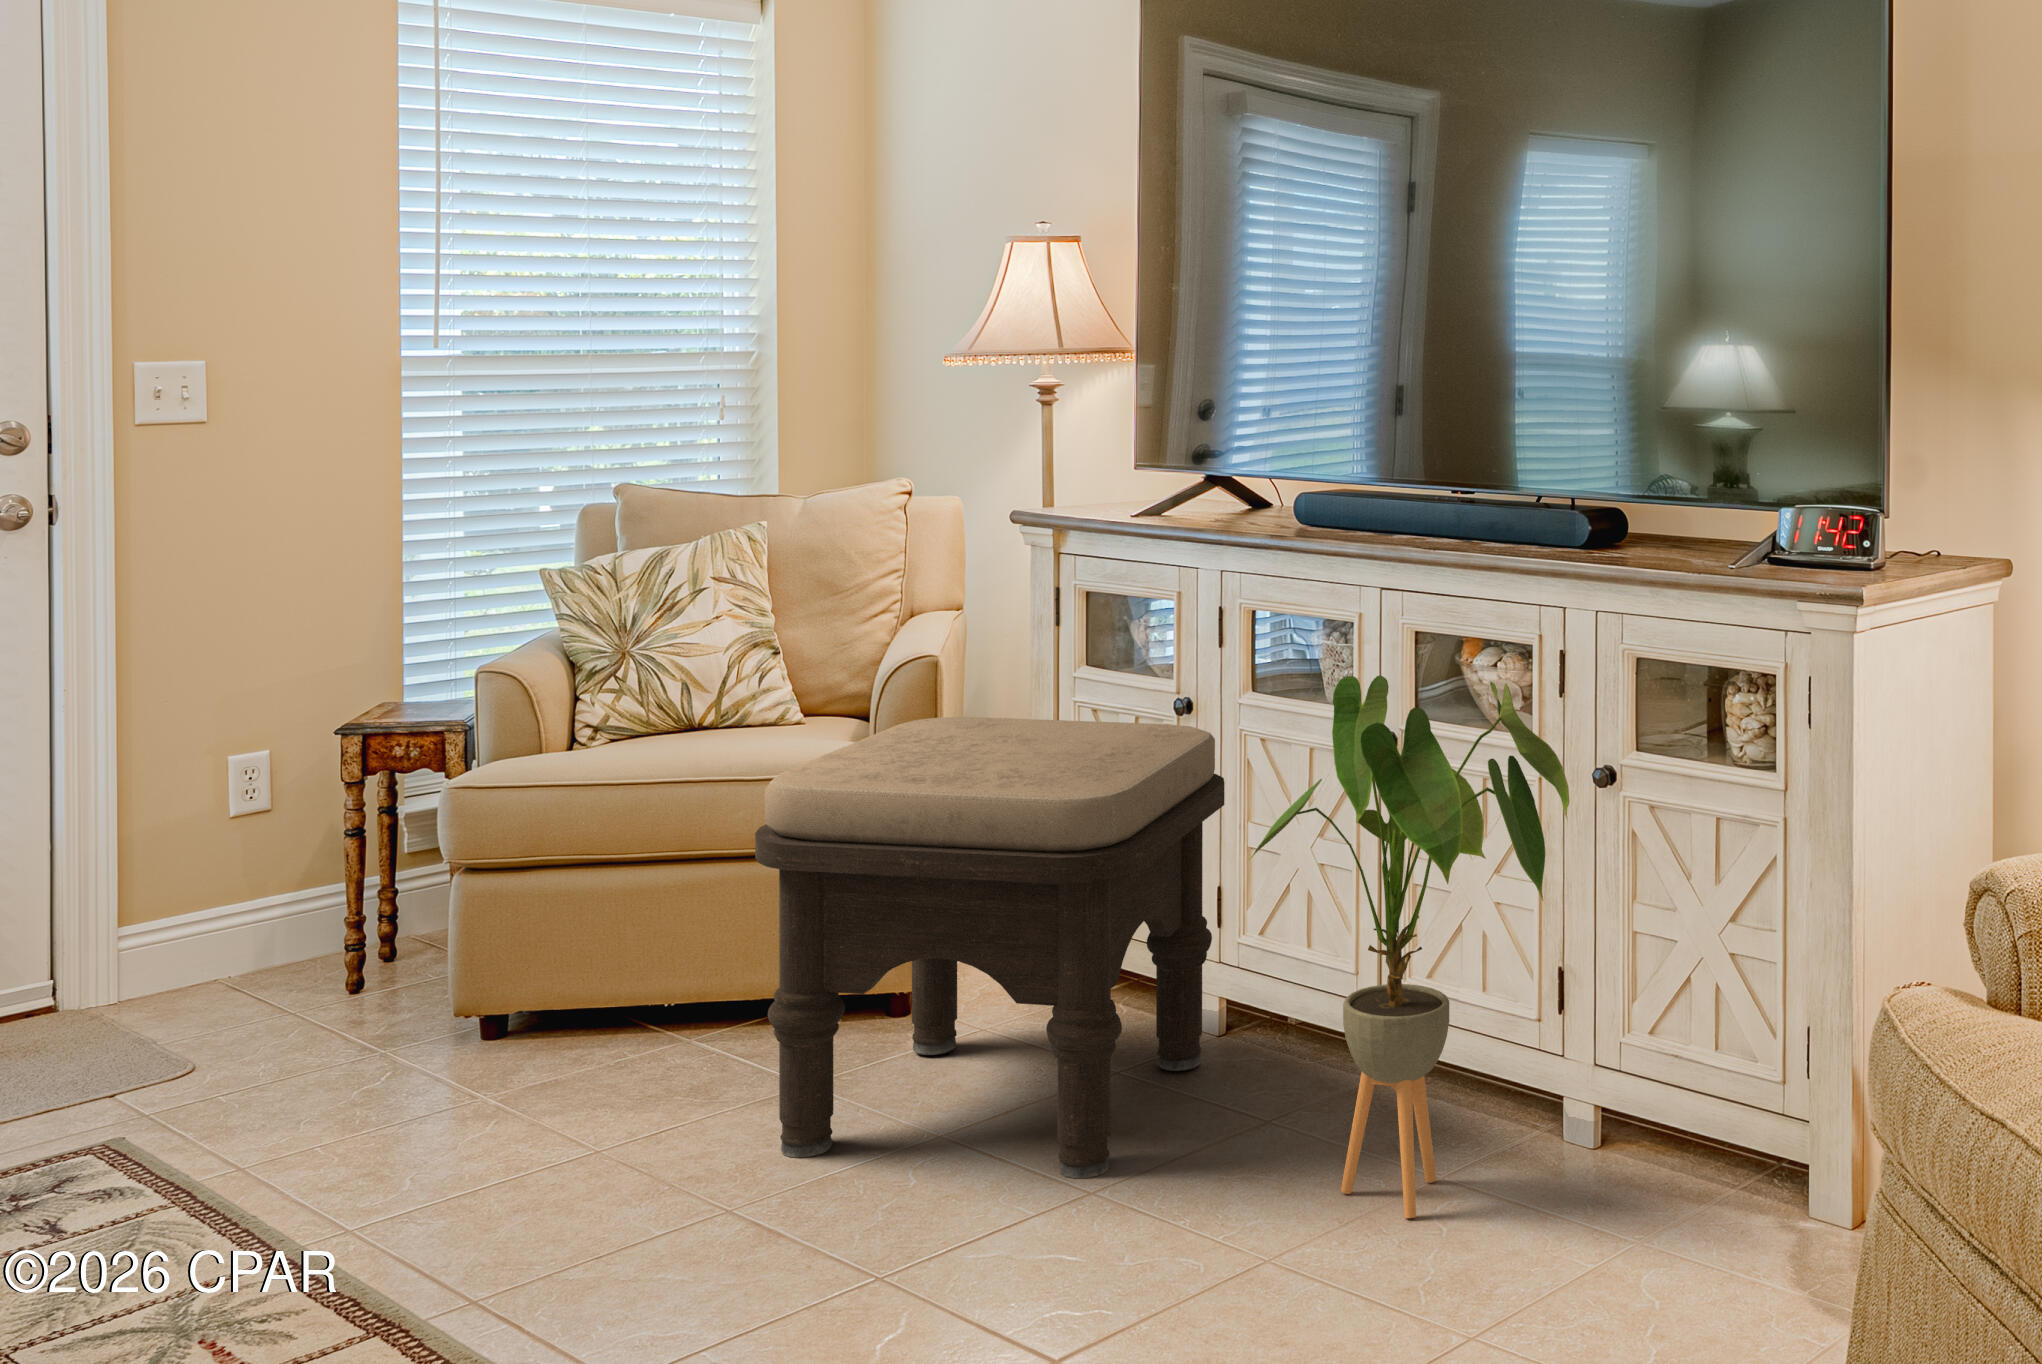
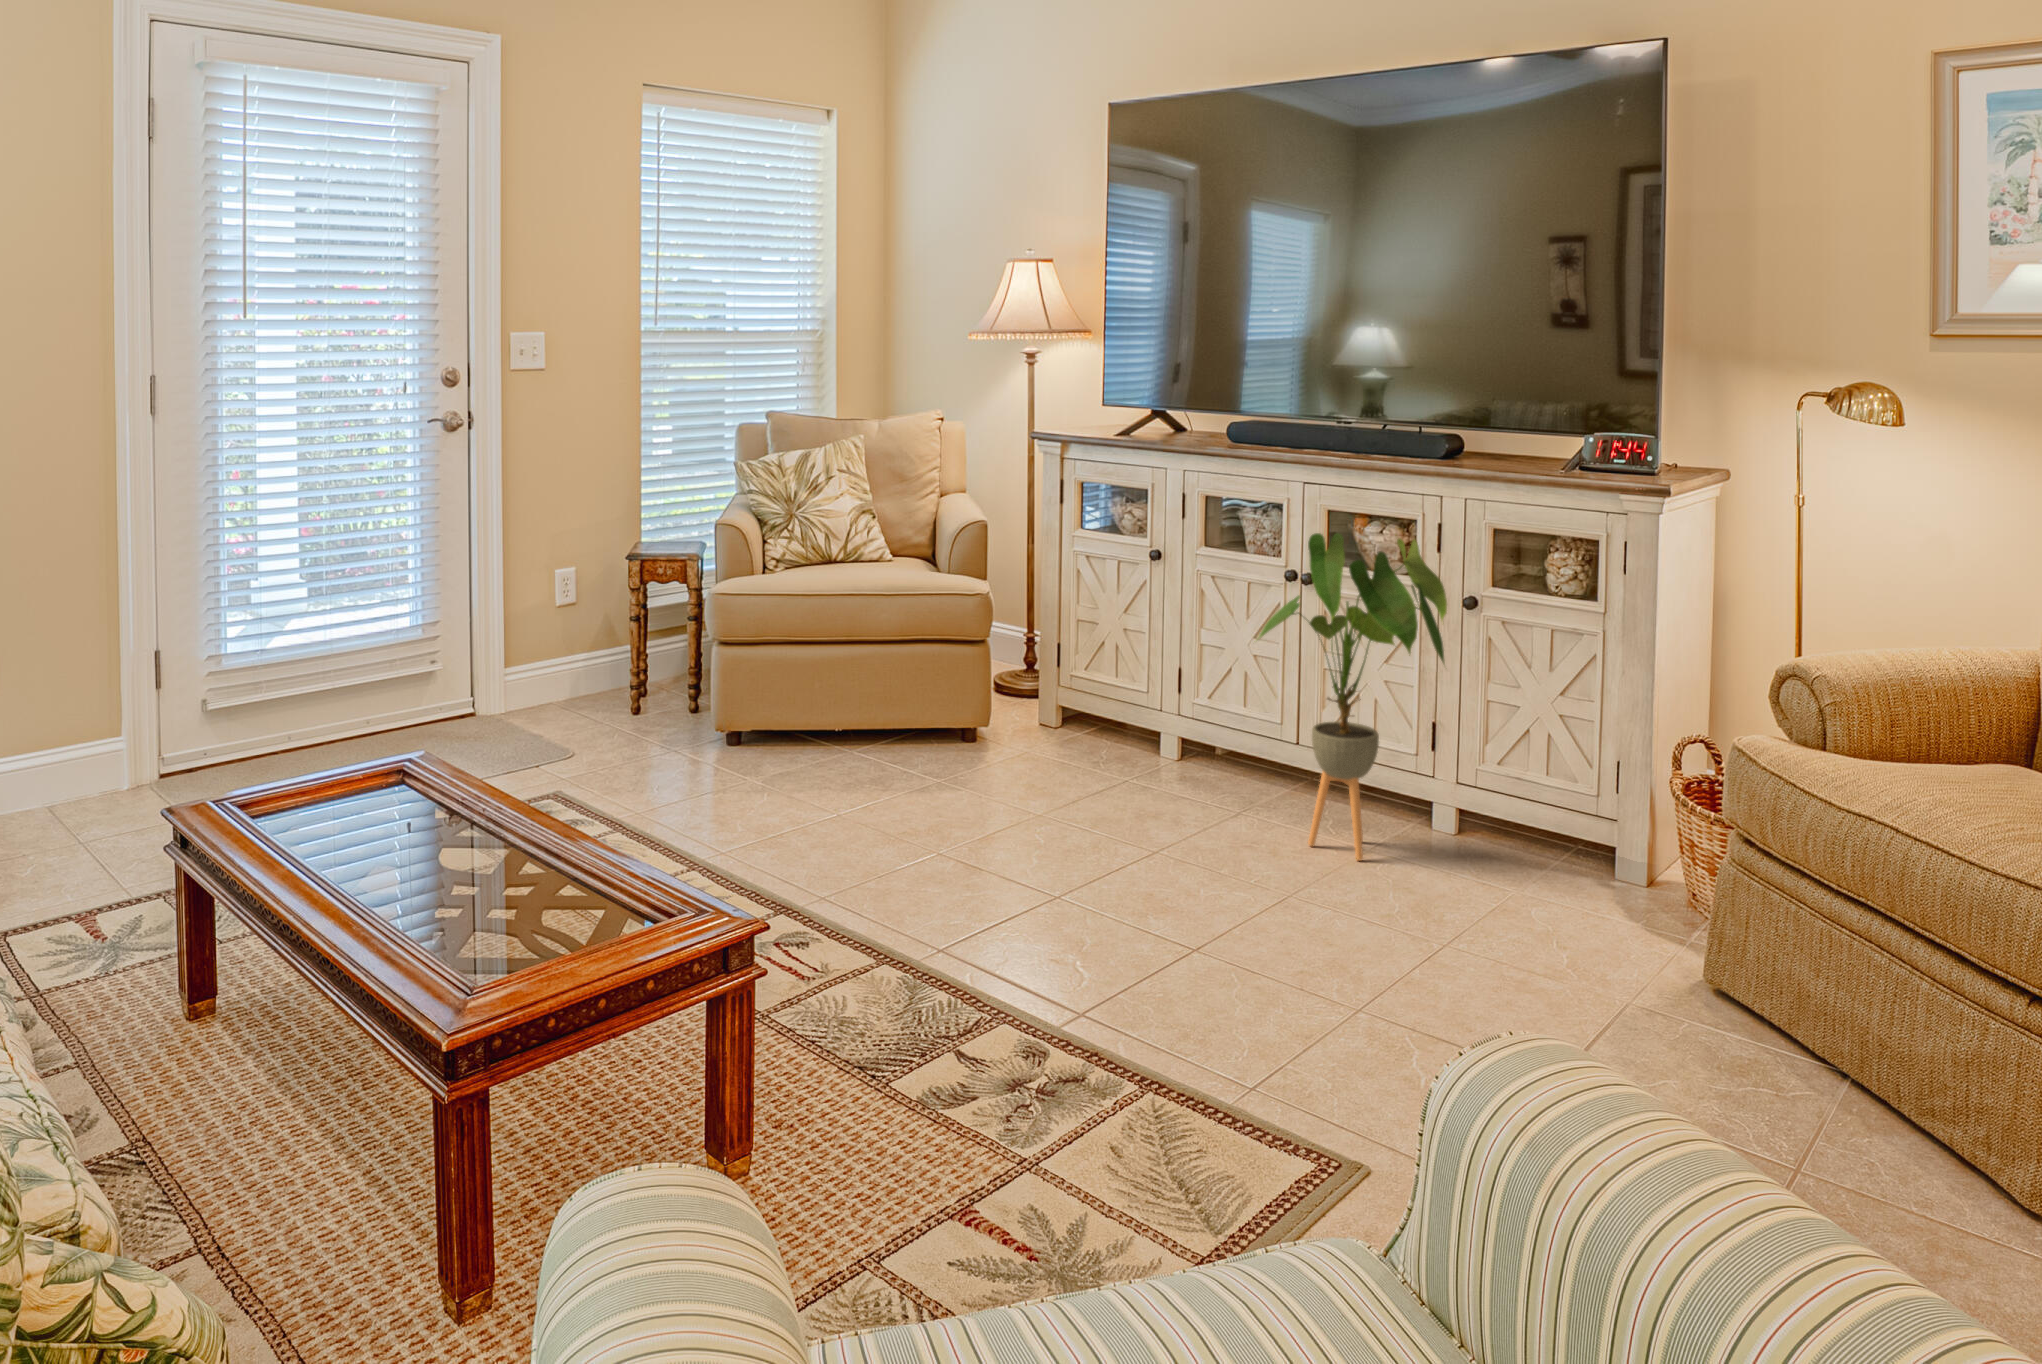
ottoman: present [755,717,1224,1179] -> none [938,558,1193,833]

